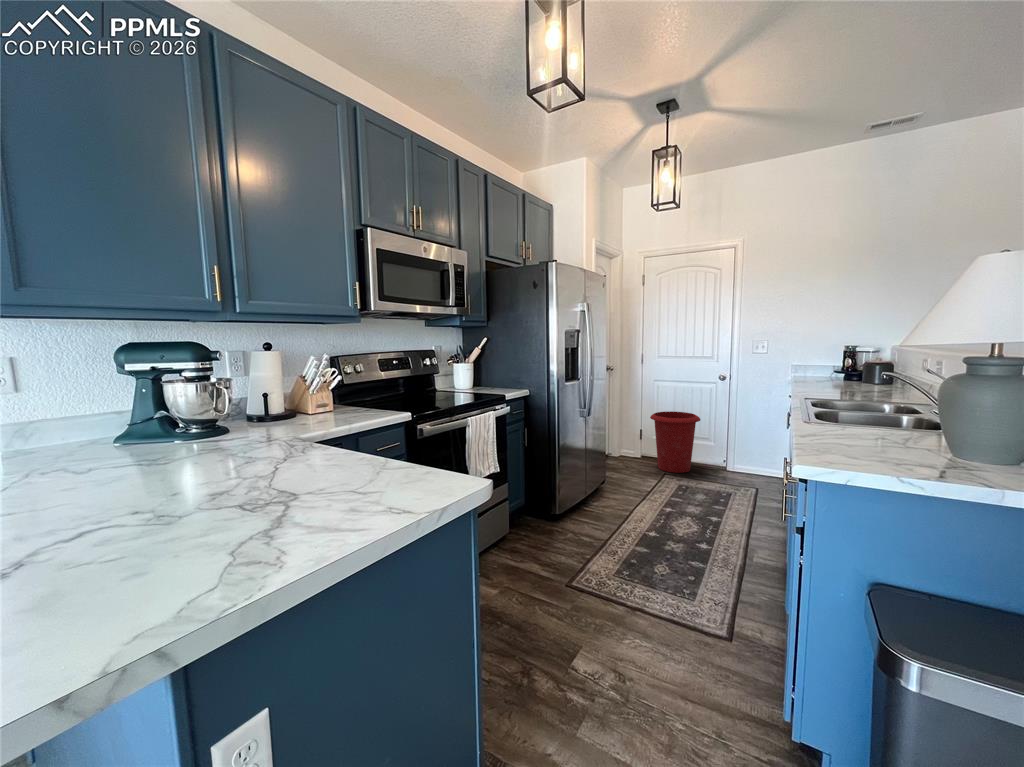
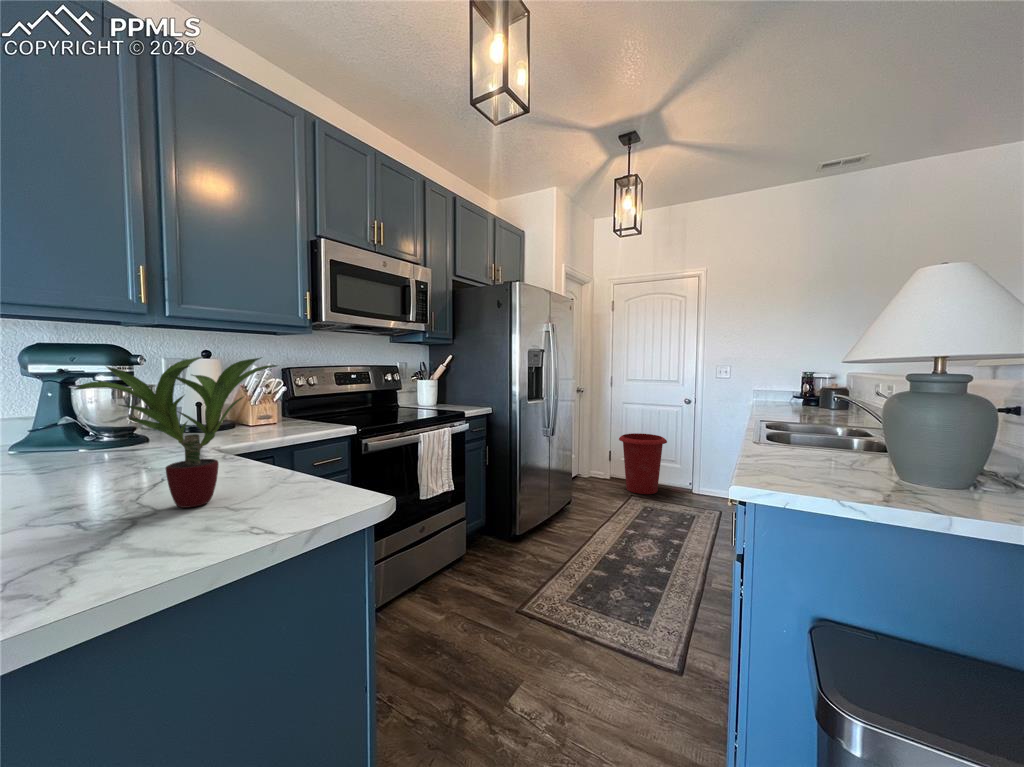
potted plant: none [251,356,391,491] -> present [74,357,277,508]

